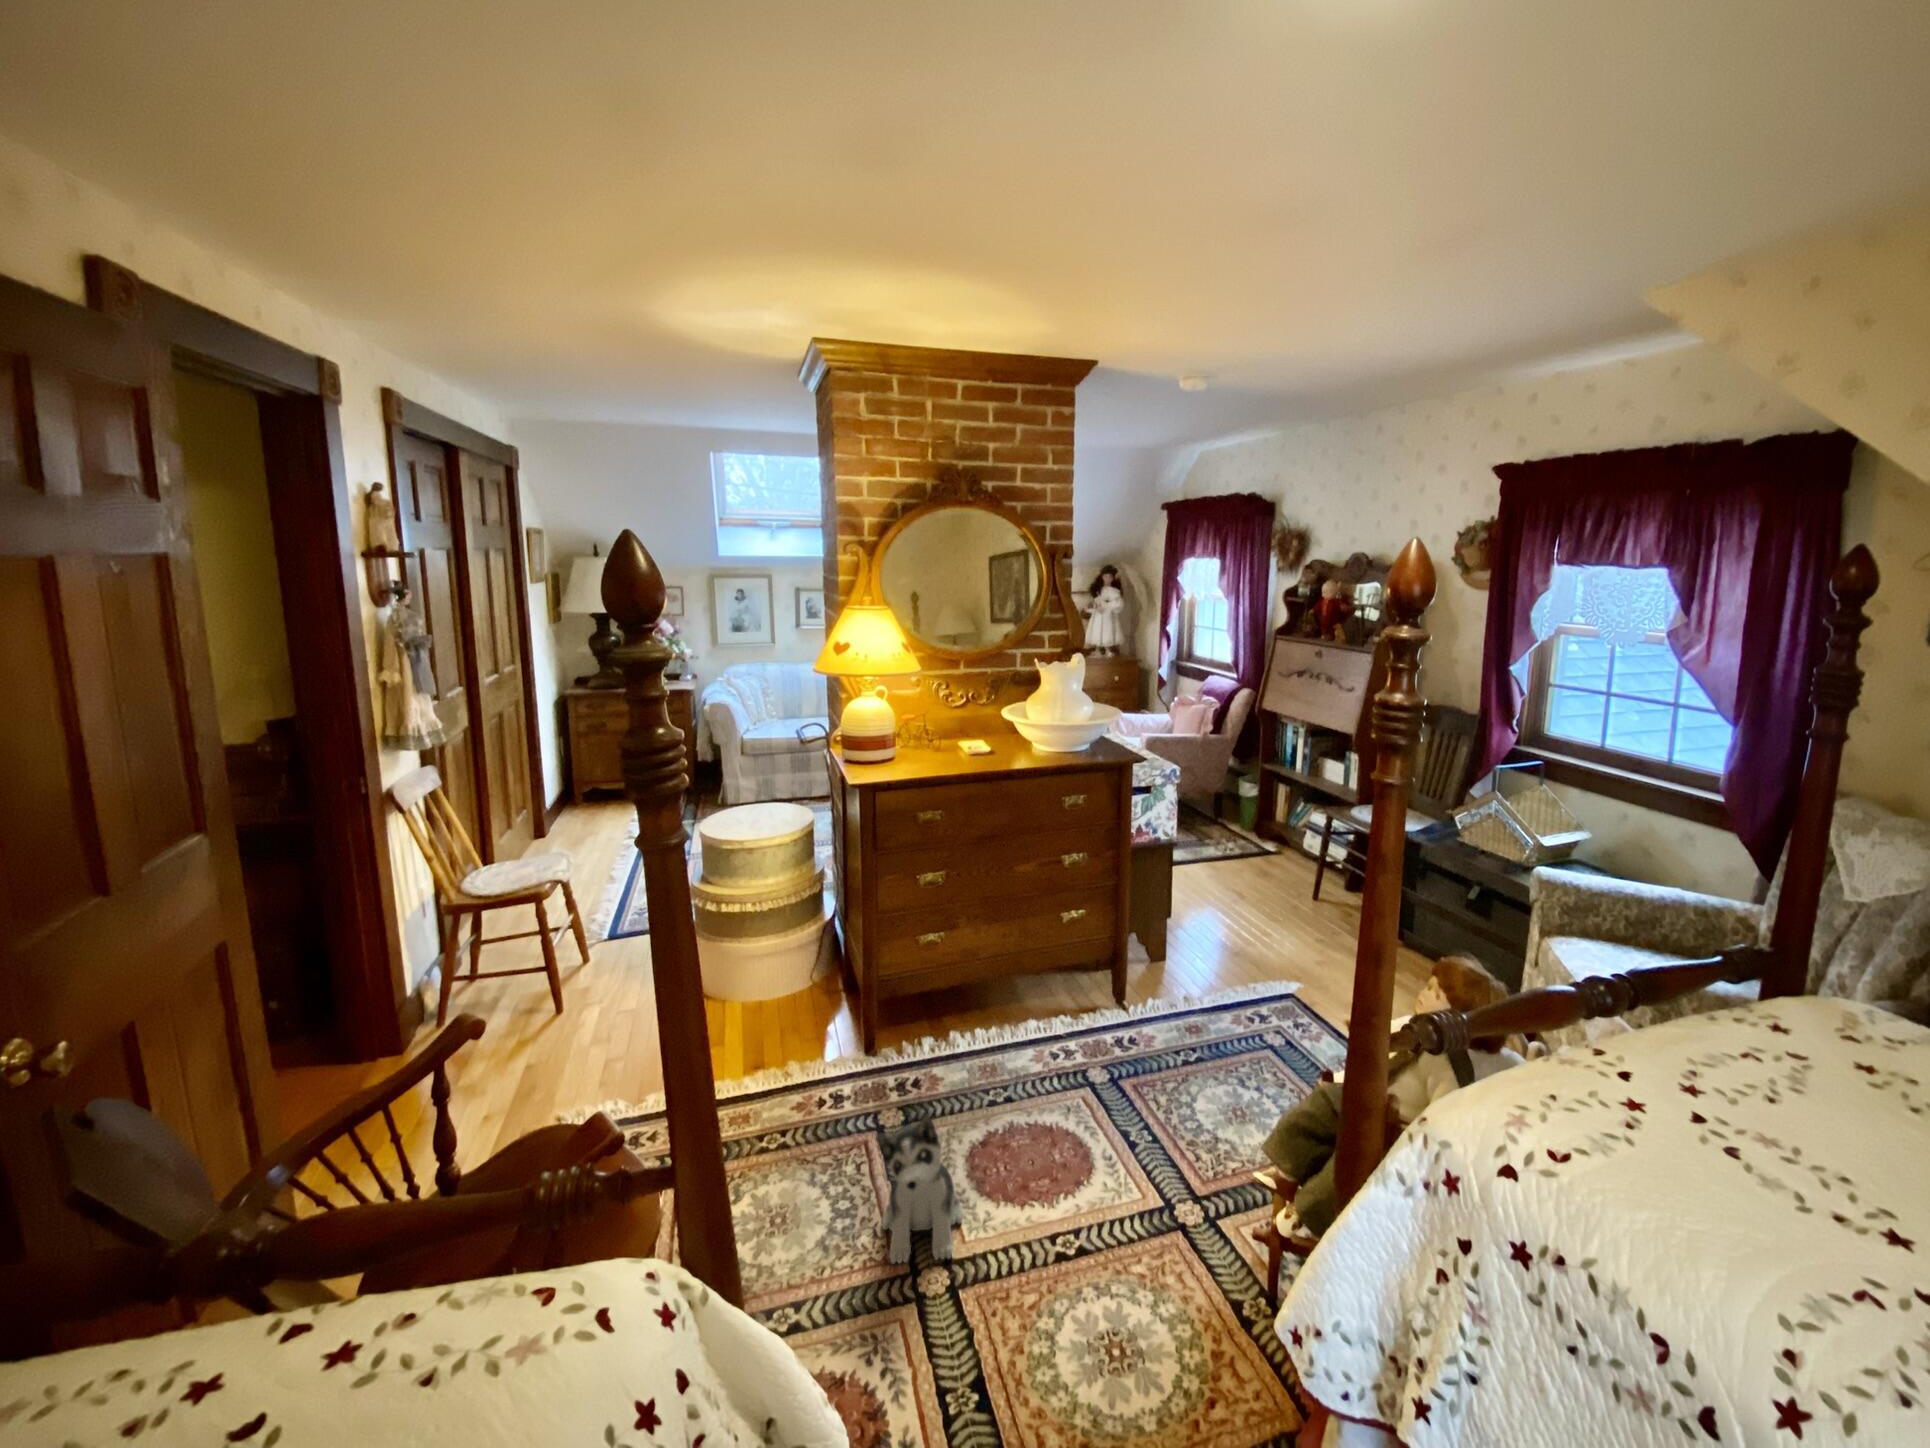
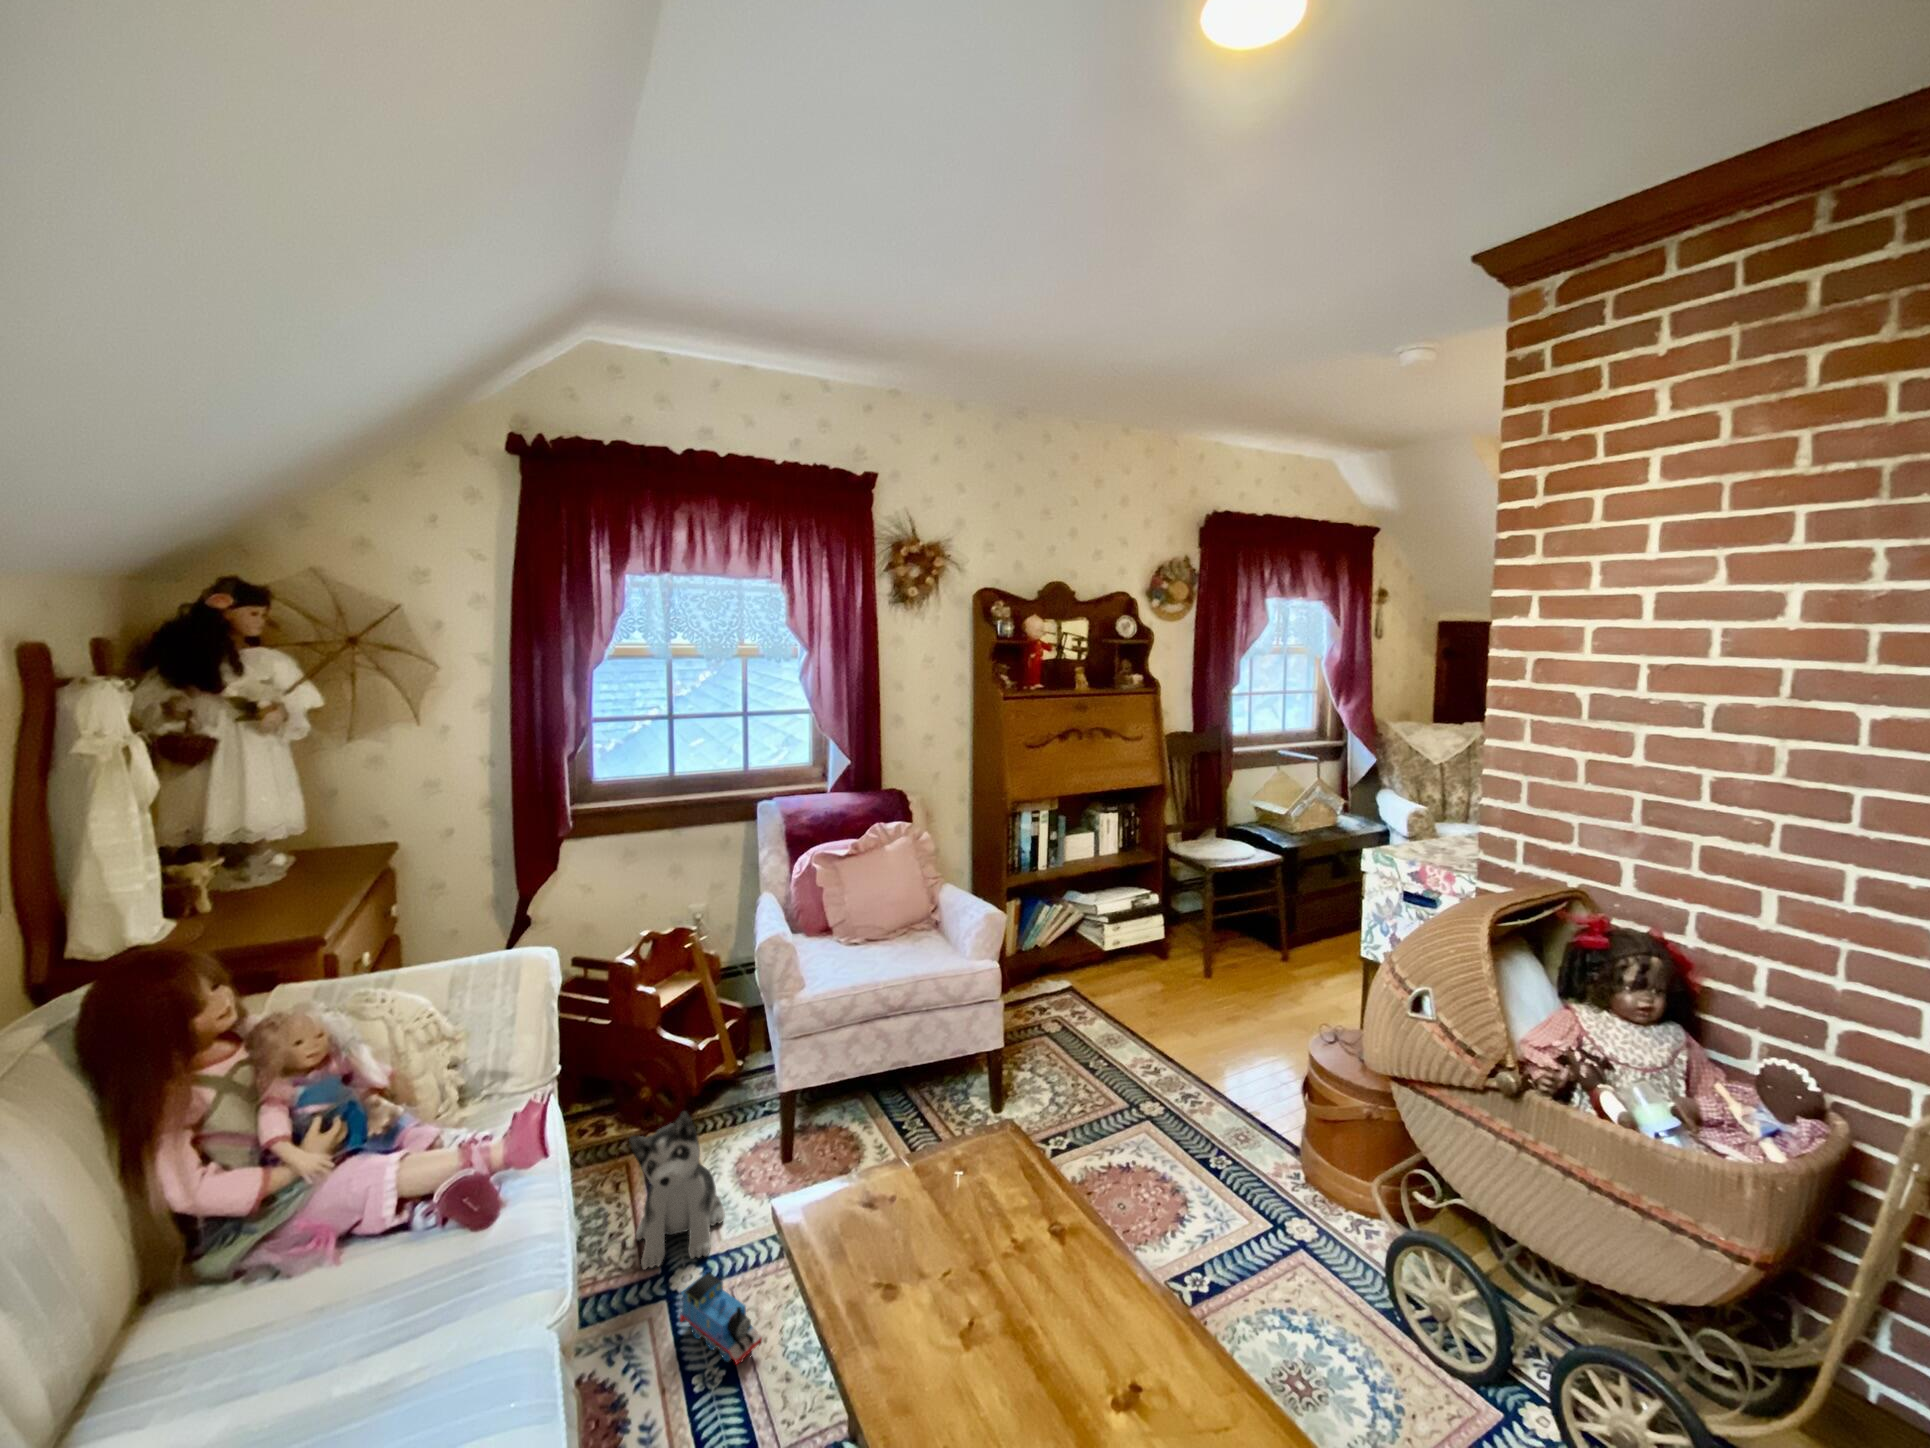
toy train: none [932,1285,1014,1393] -> present [680,1273,762,1364]

